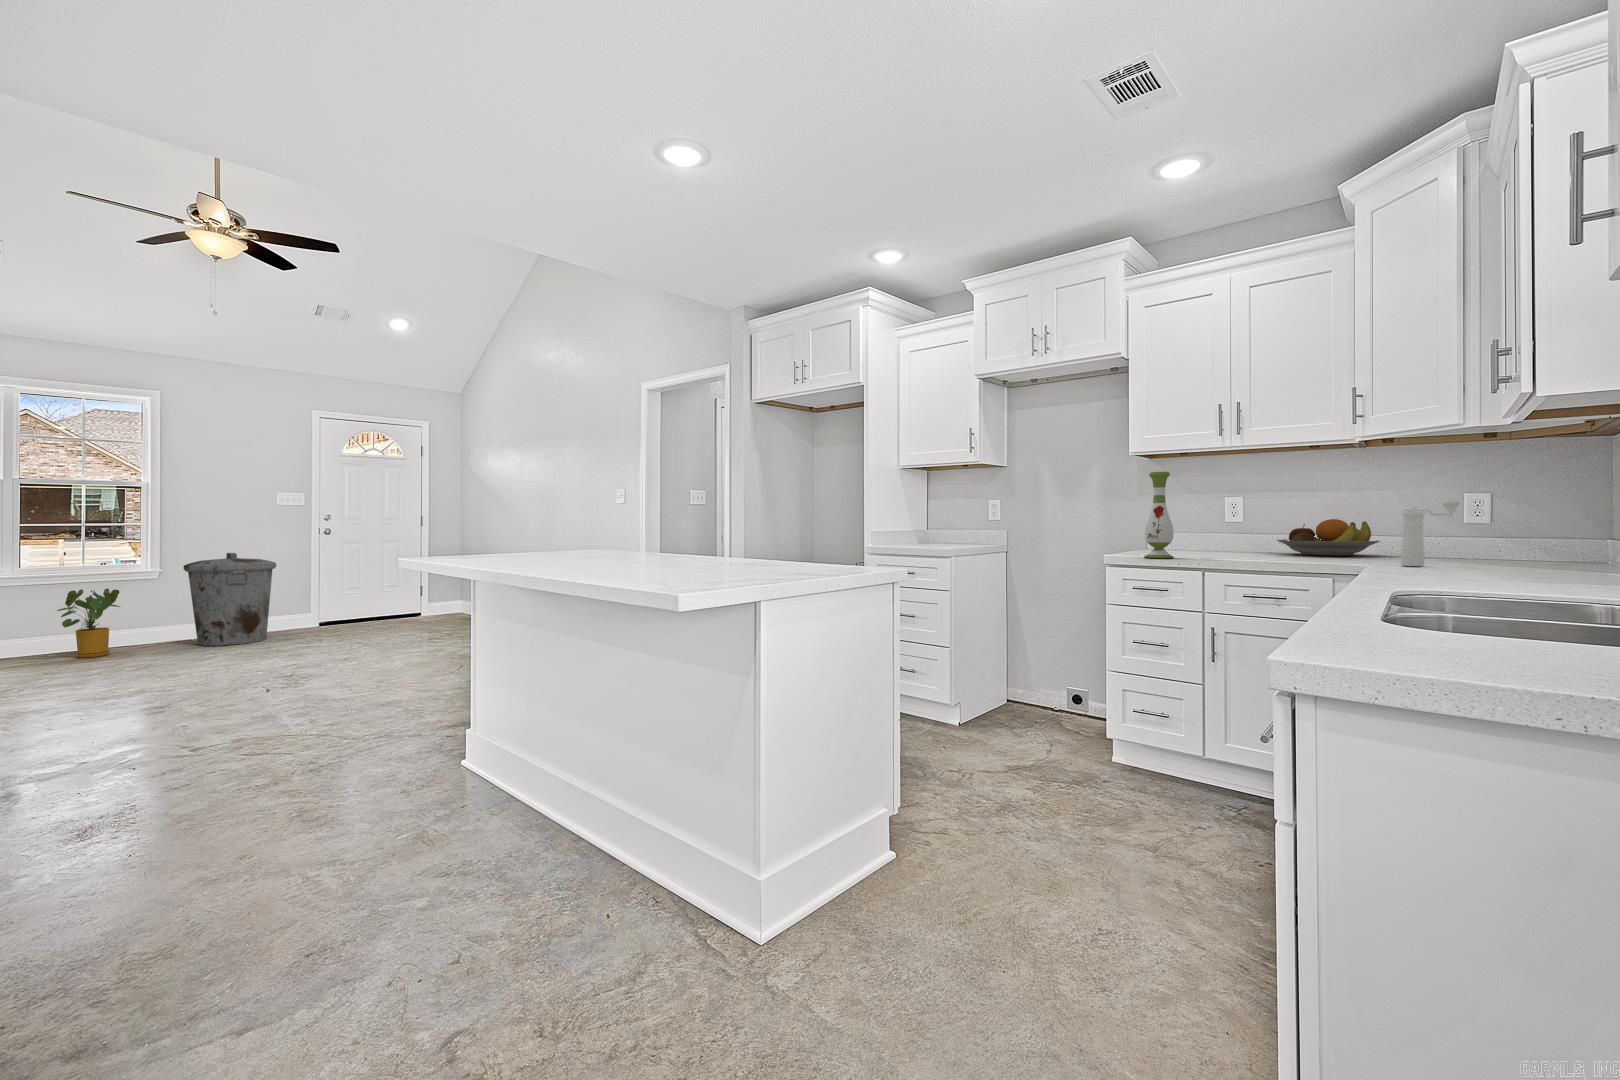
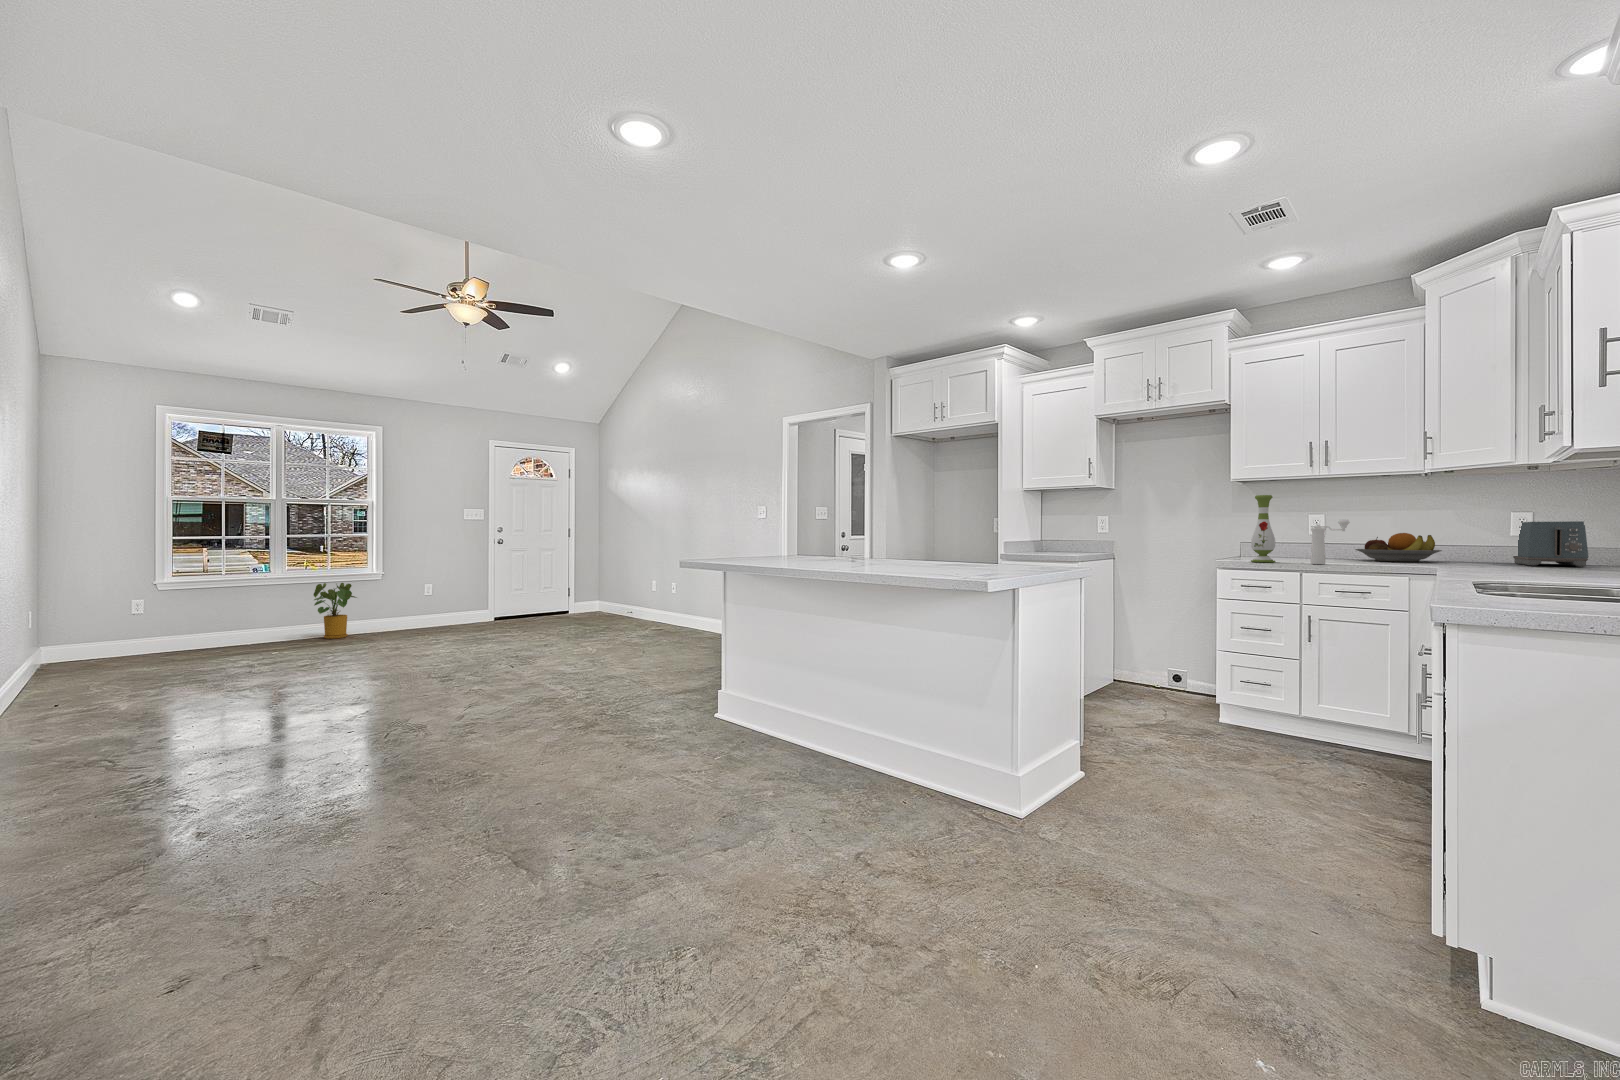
pepper mill: present [1401,499,1460,566] -> present [1310,520,1350,564]
toaster: none [1466,503,1558,562] -> present [1513,521,1589,567]
trash can: present [184,553,276,646] -> none [399,554,467,631]

